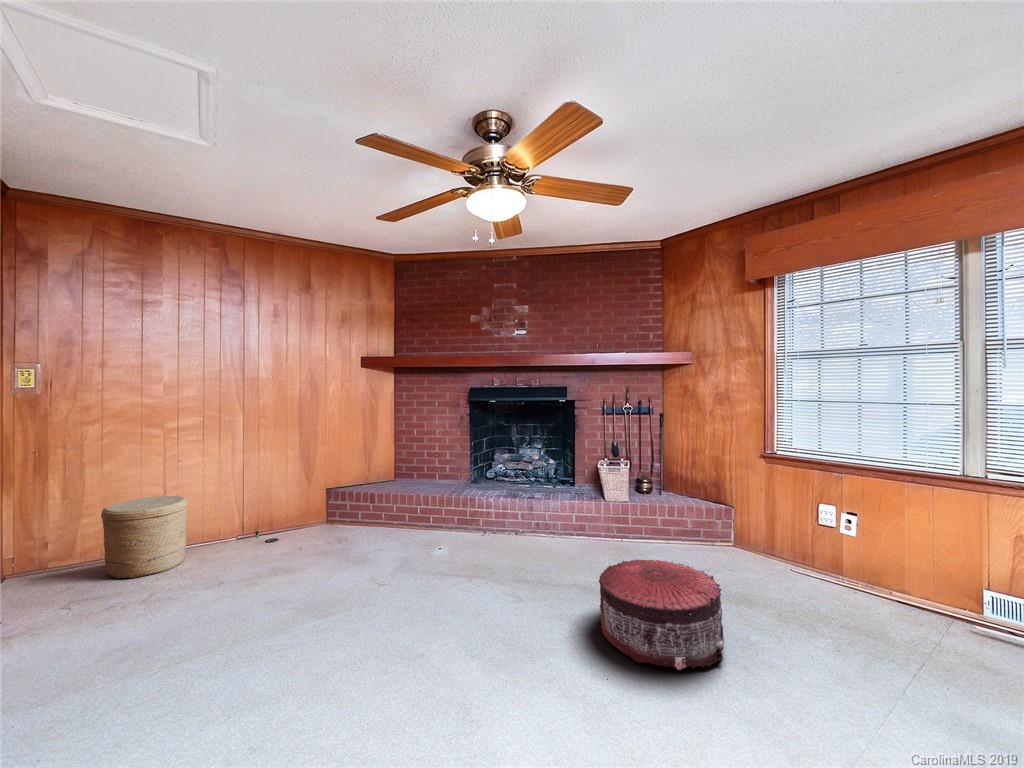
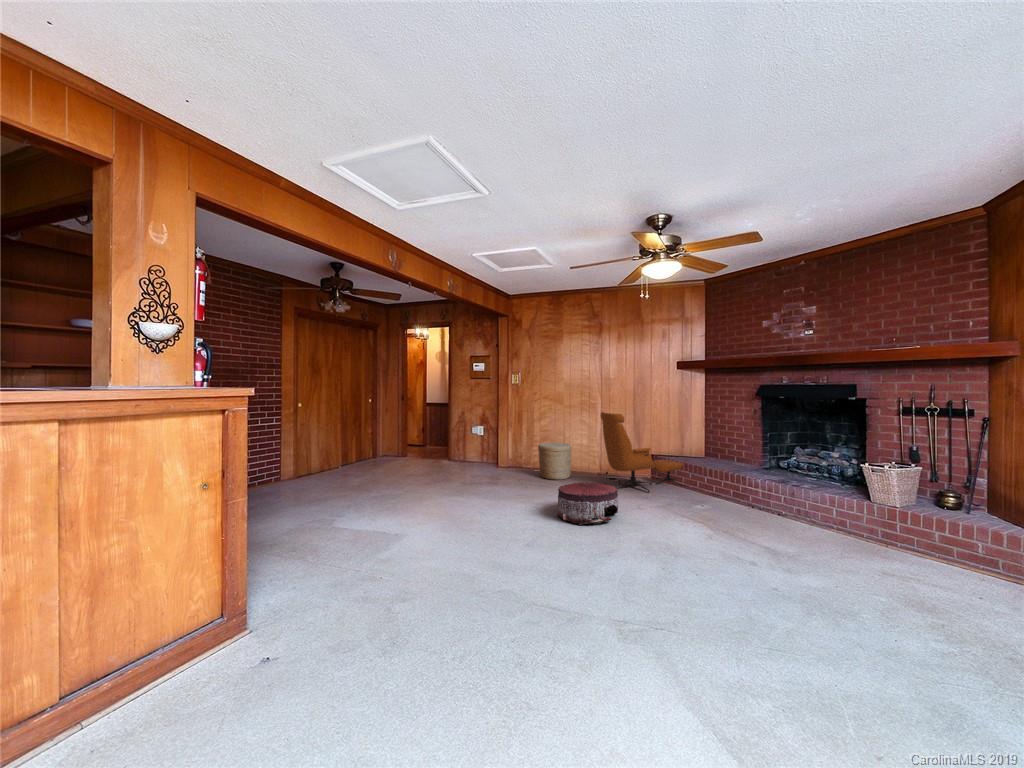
lounge chair: none [269,431,381,560] -> present [601,412,683,492]
pouf: present [599,559,724,670] -> present [557,482,618,525]

